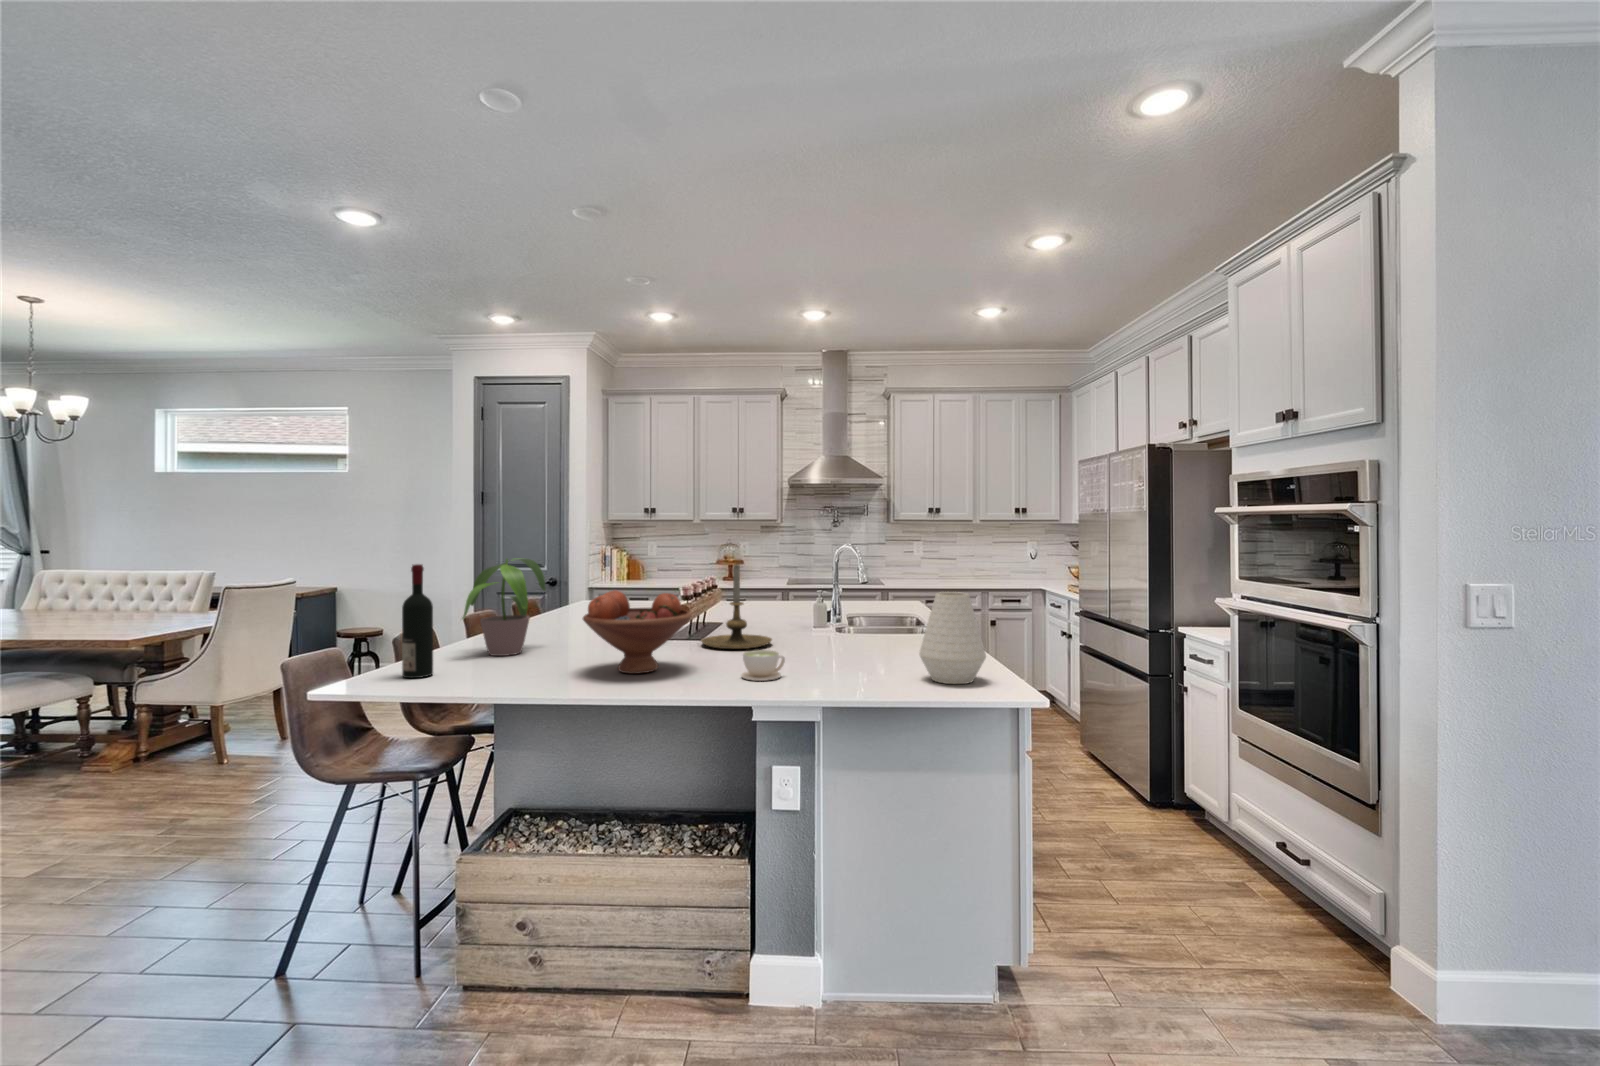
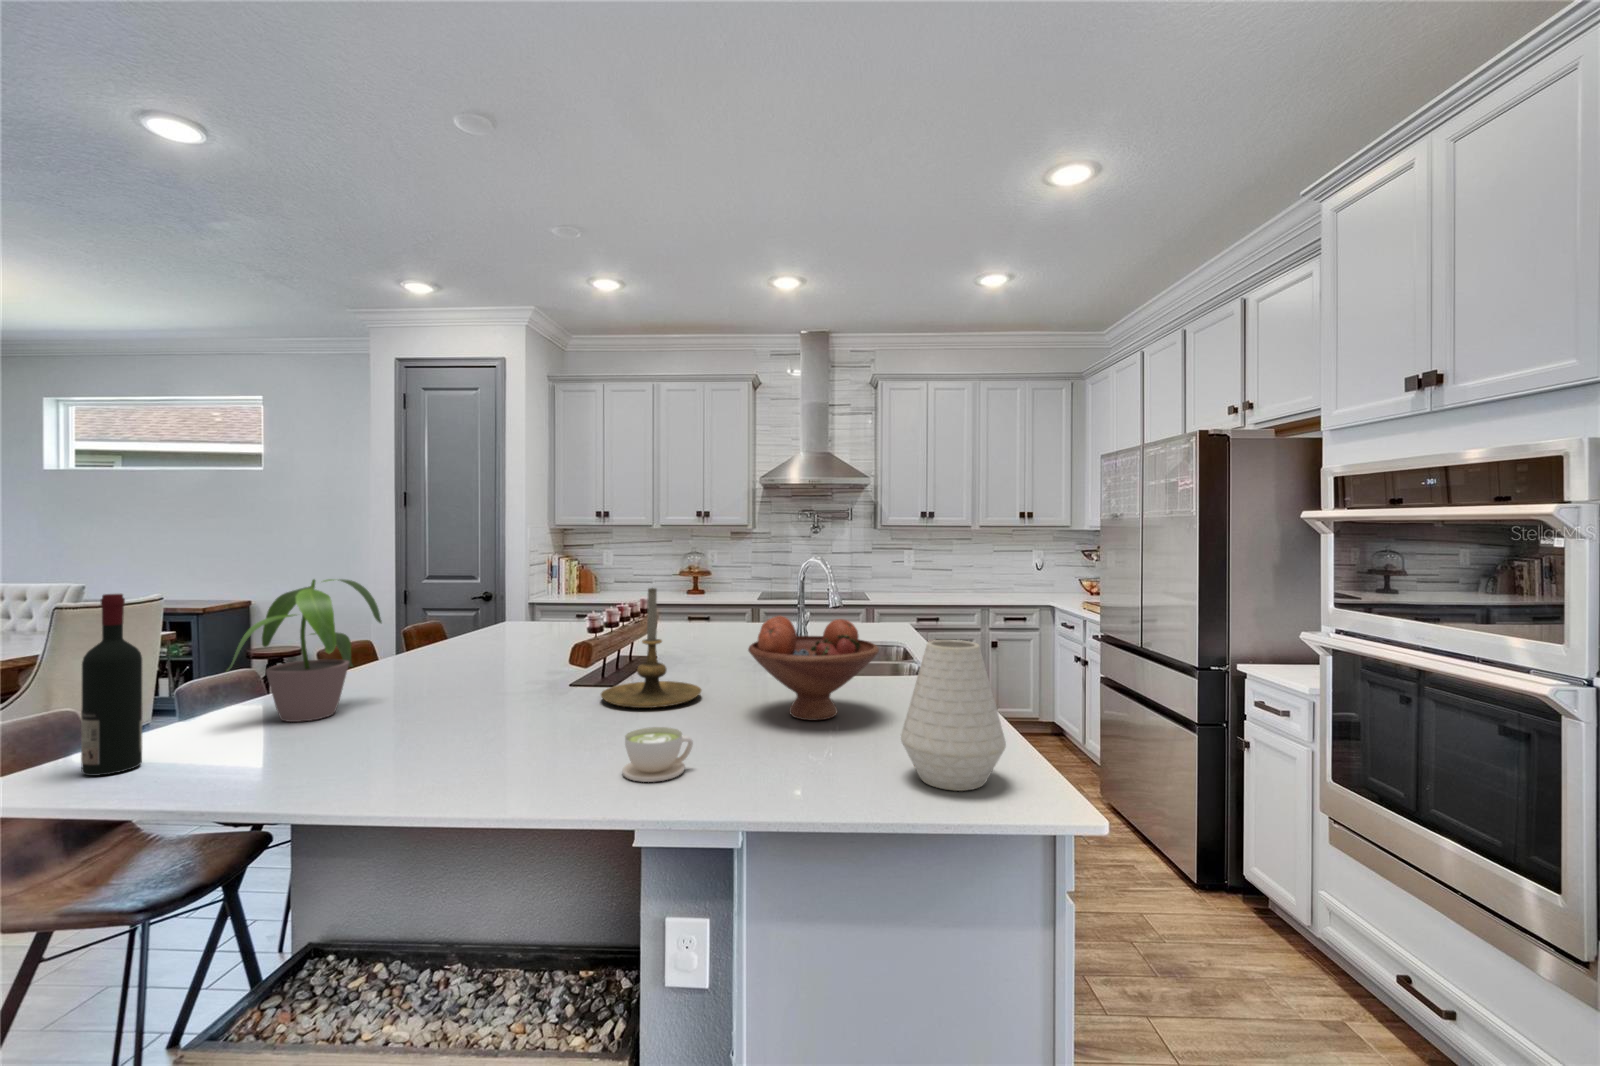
fruit bowl: present [583,590,692,674] -> present [748,616,879,720]

